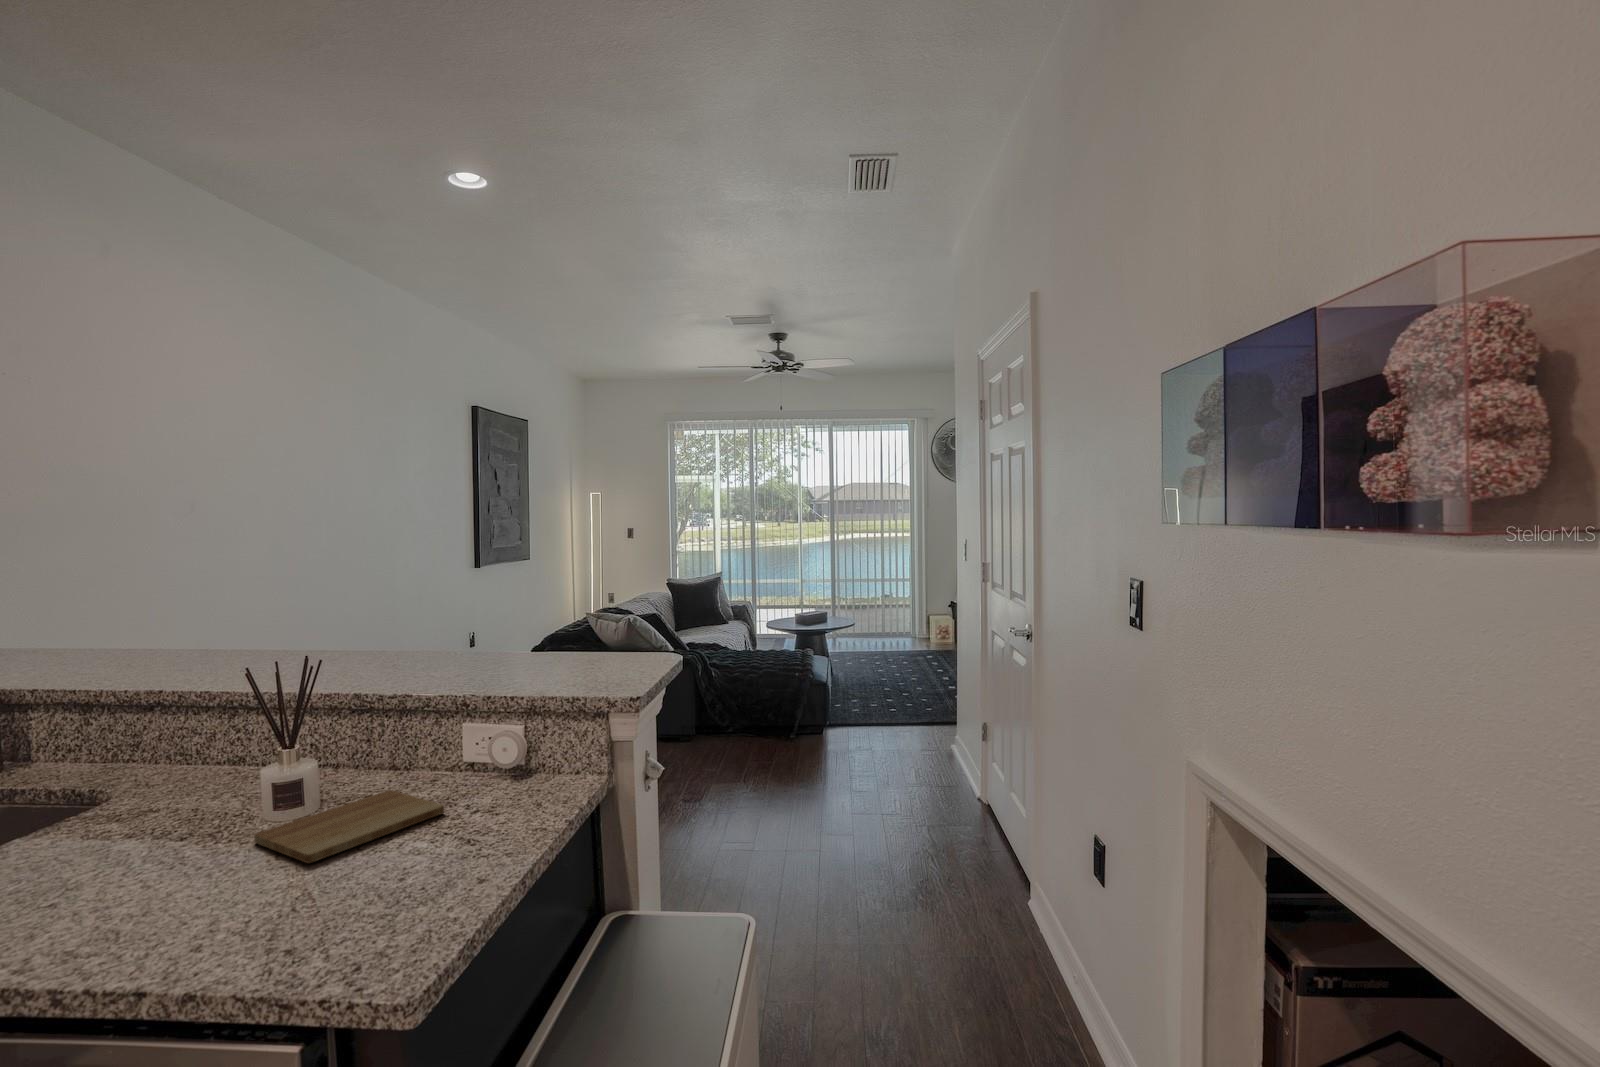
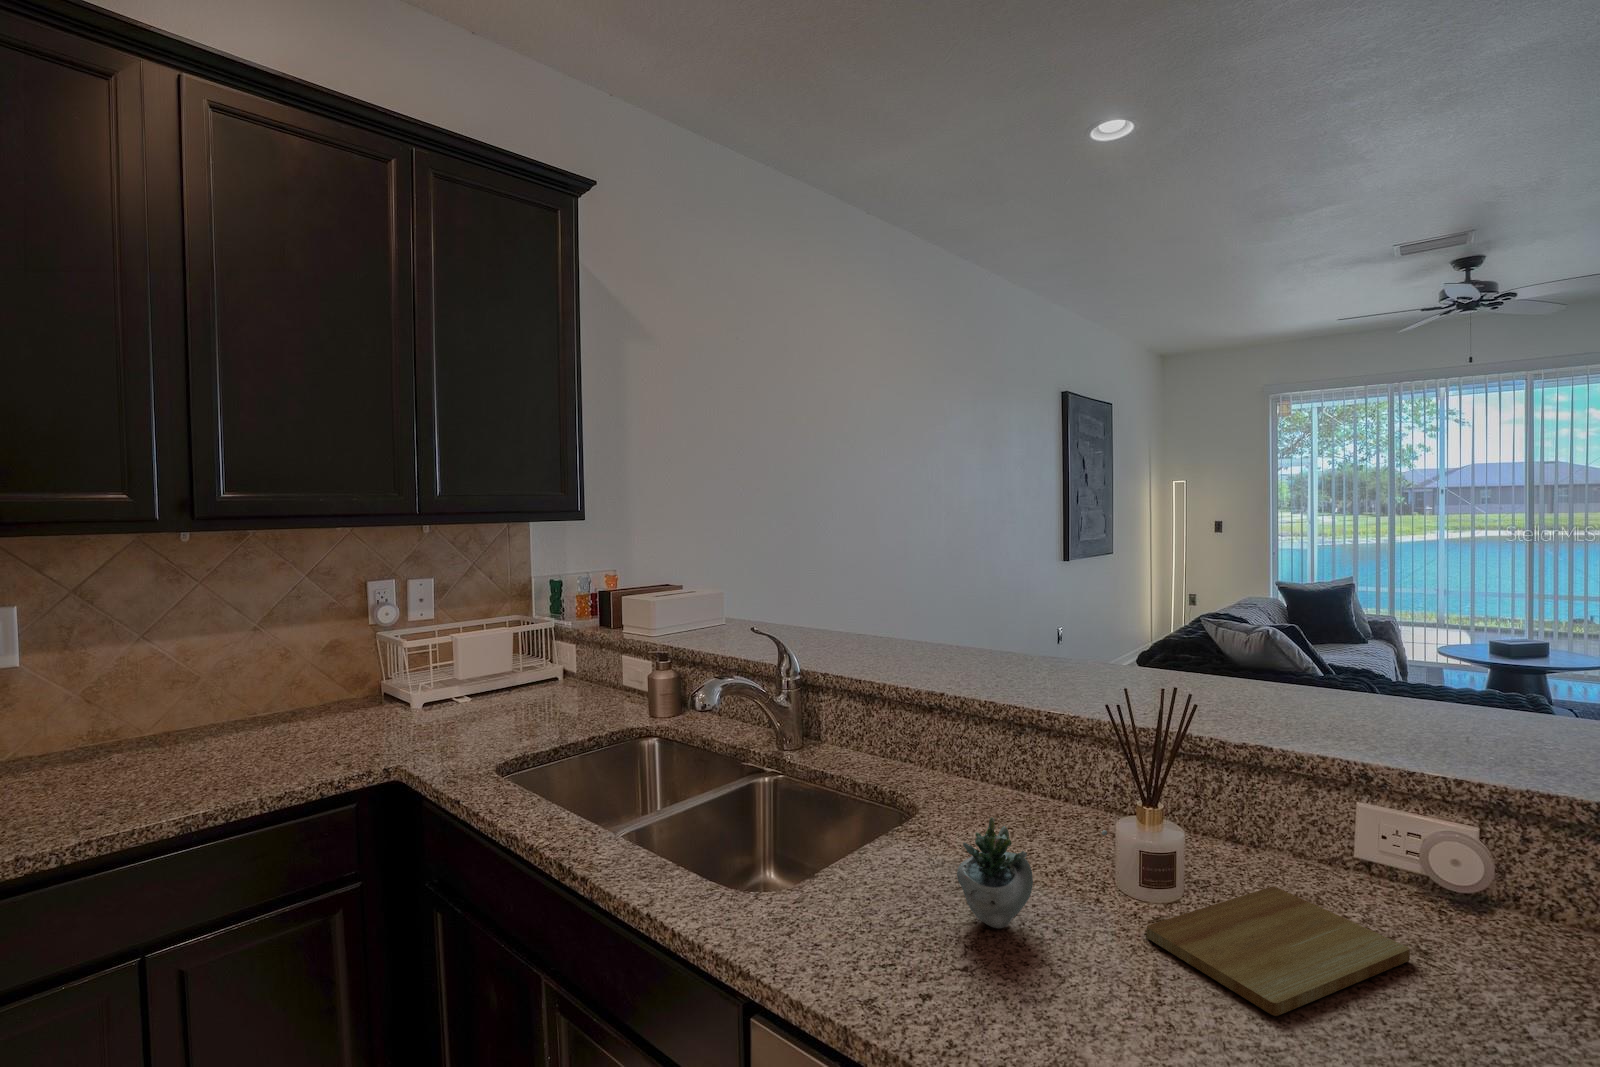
succulent plant: none [73,766,205,866] -> present [957,818,1107,928]

